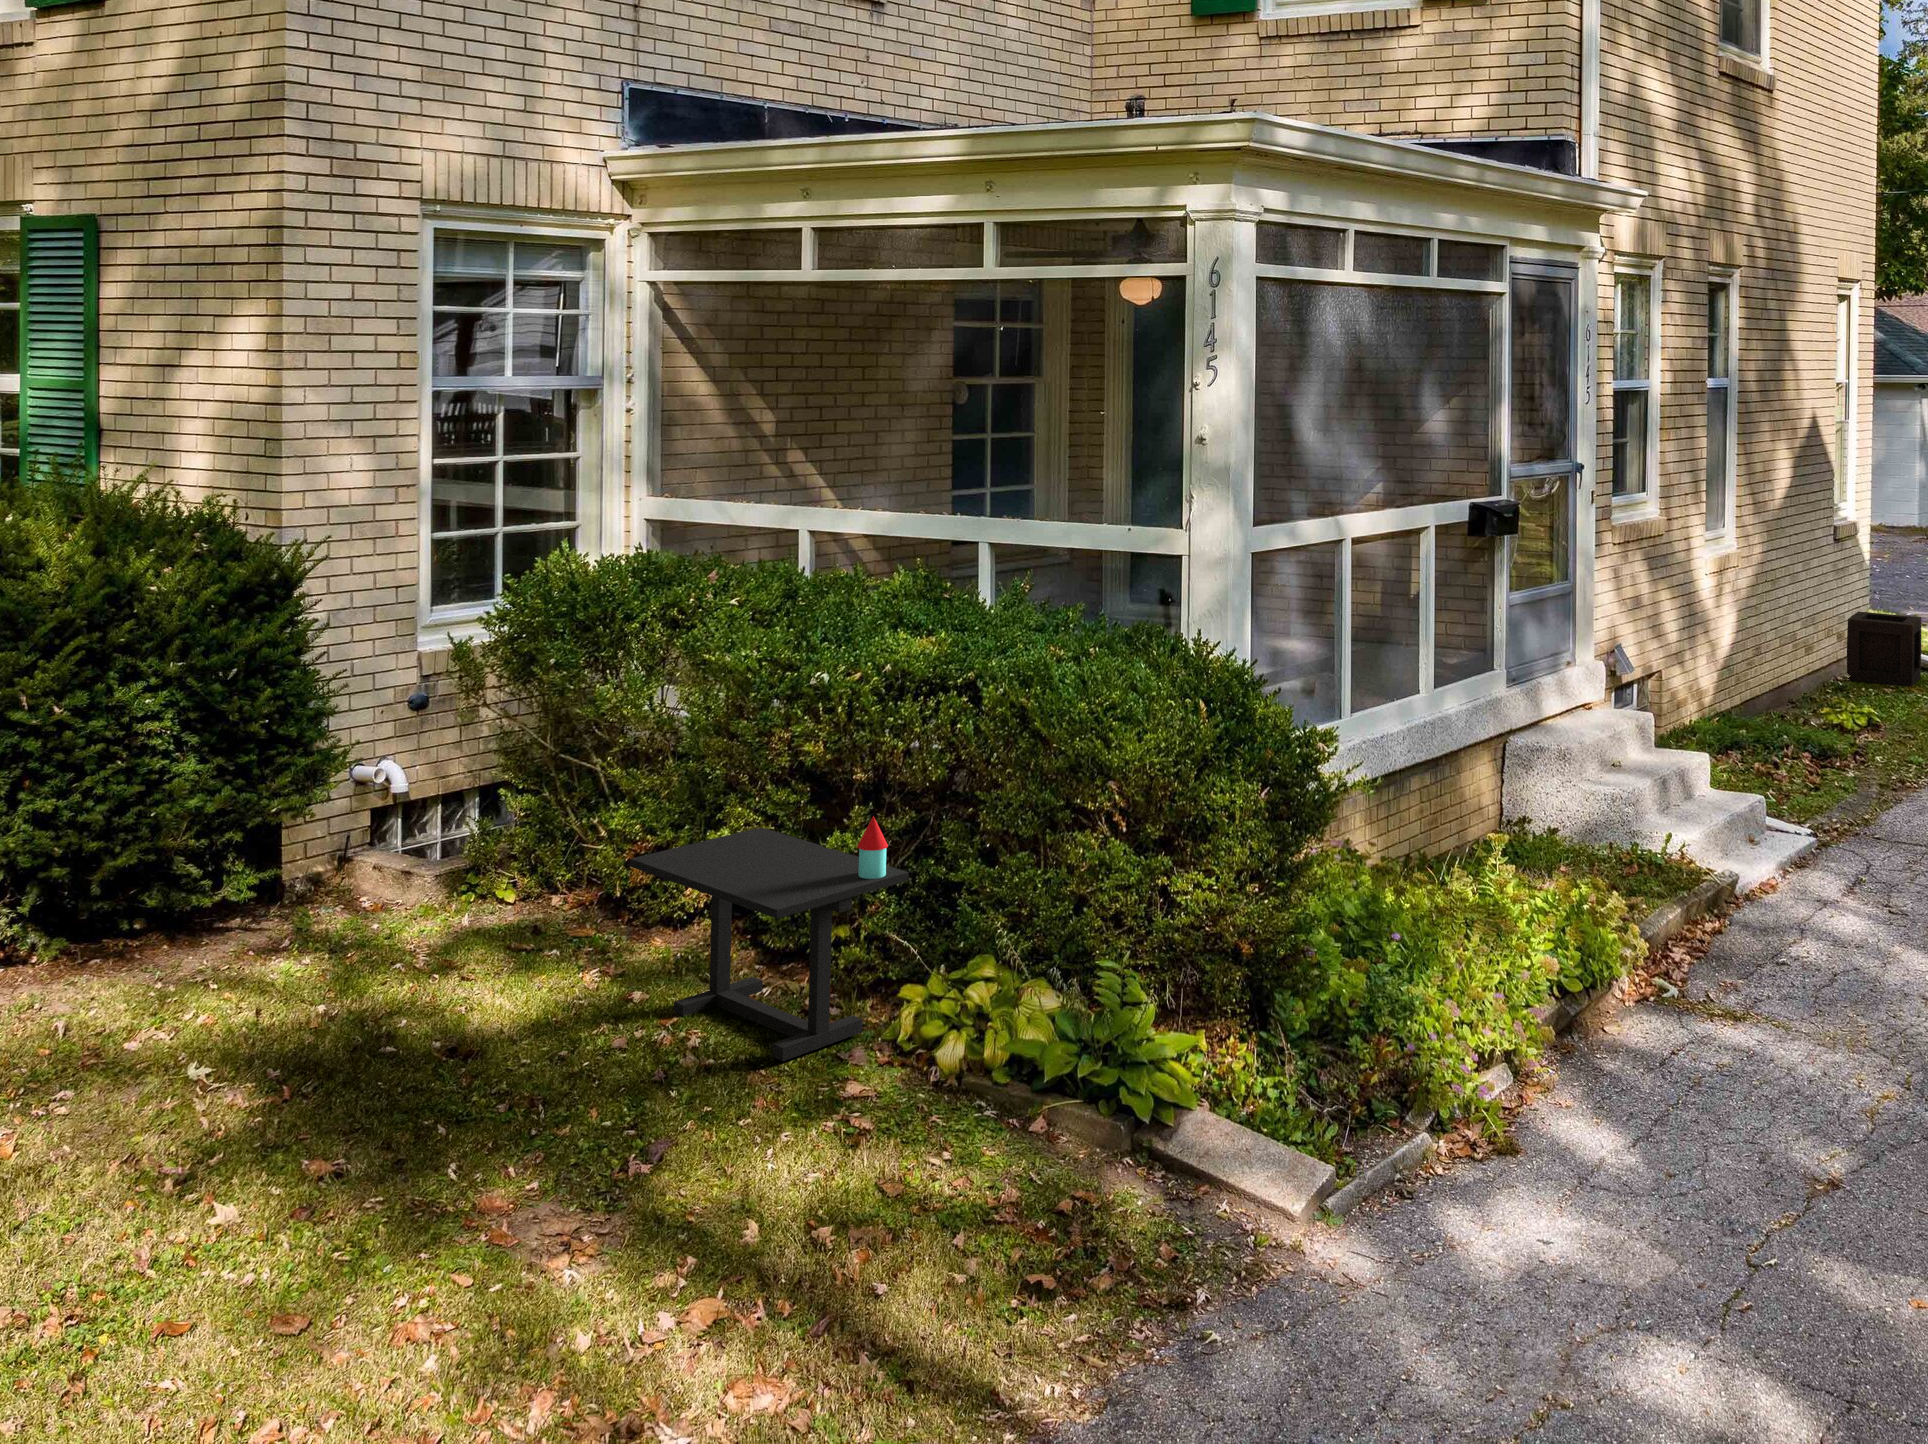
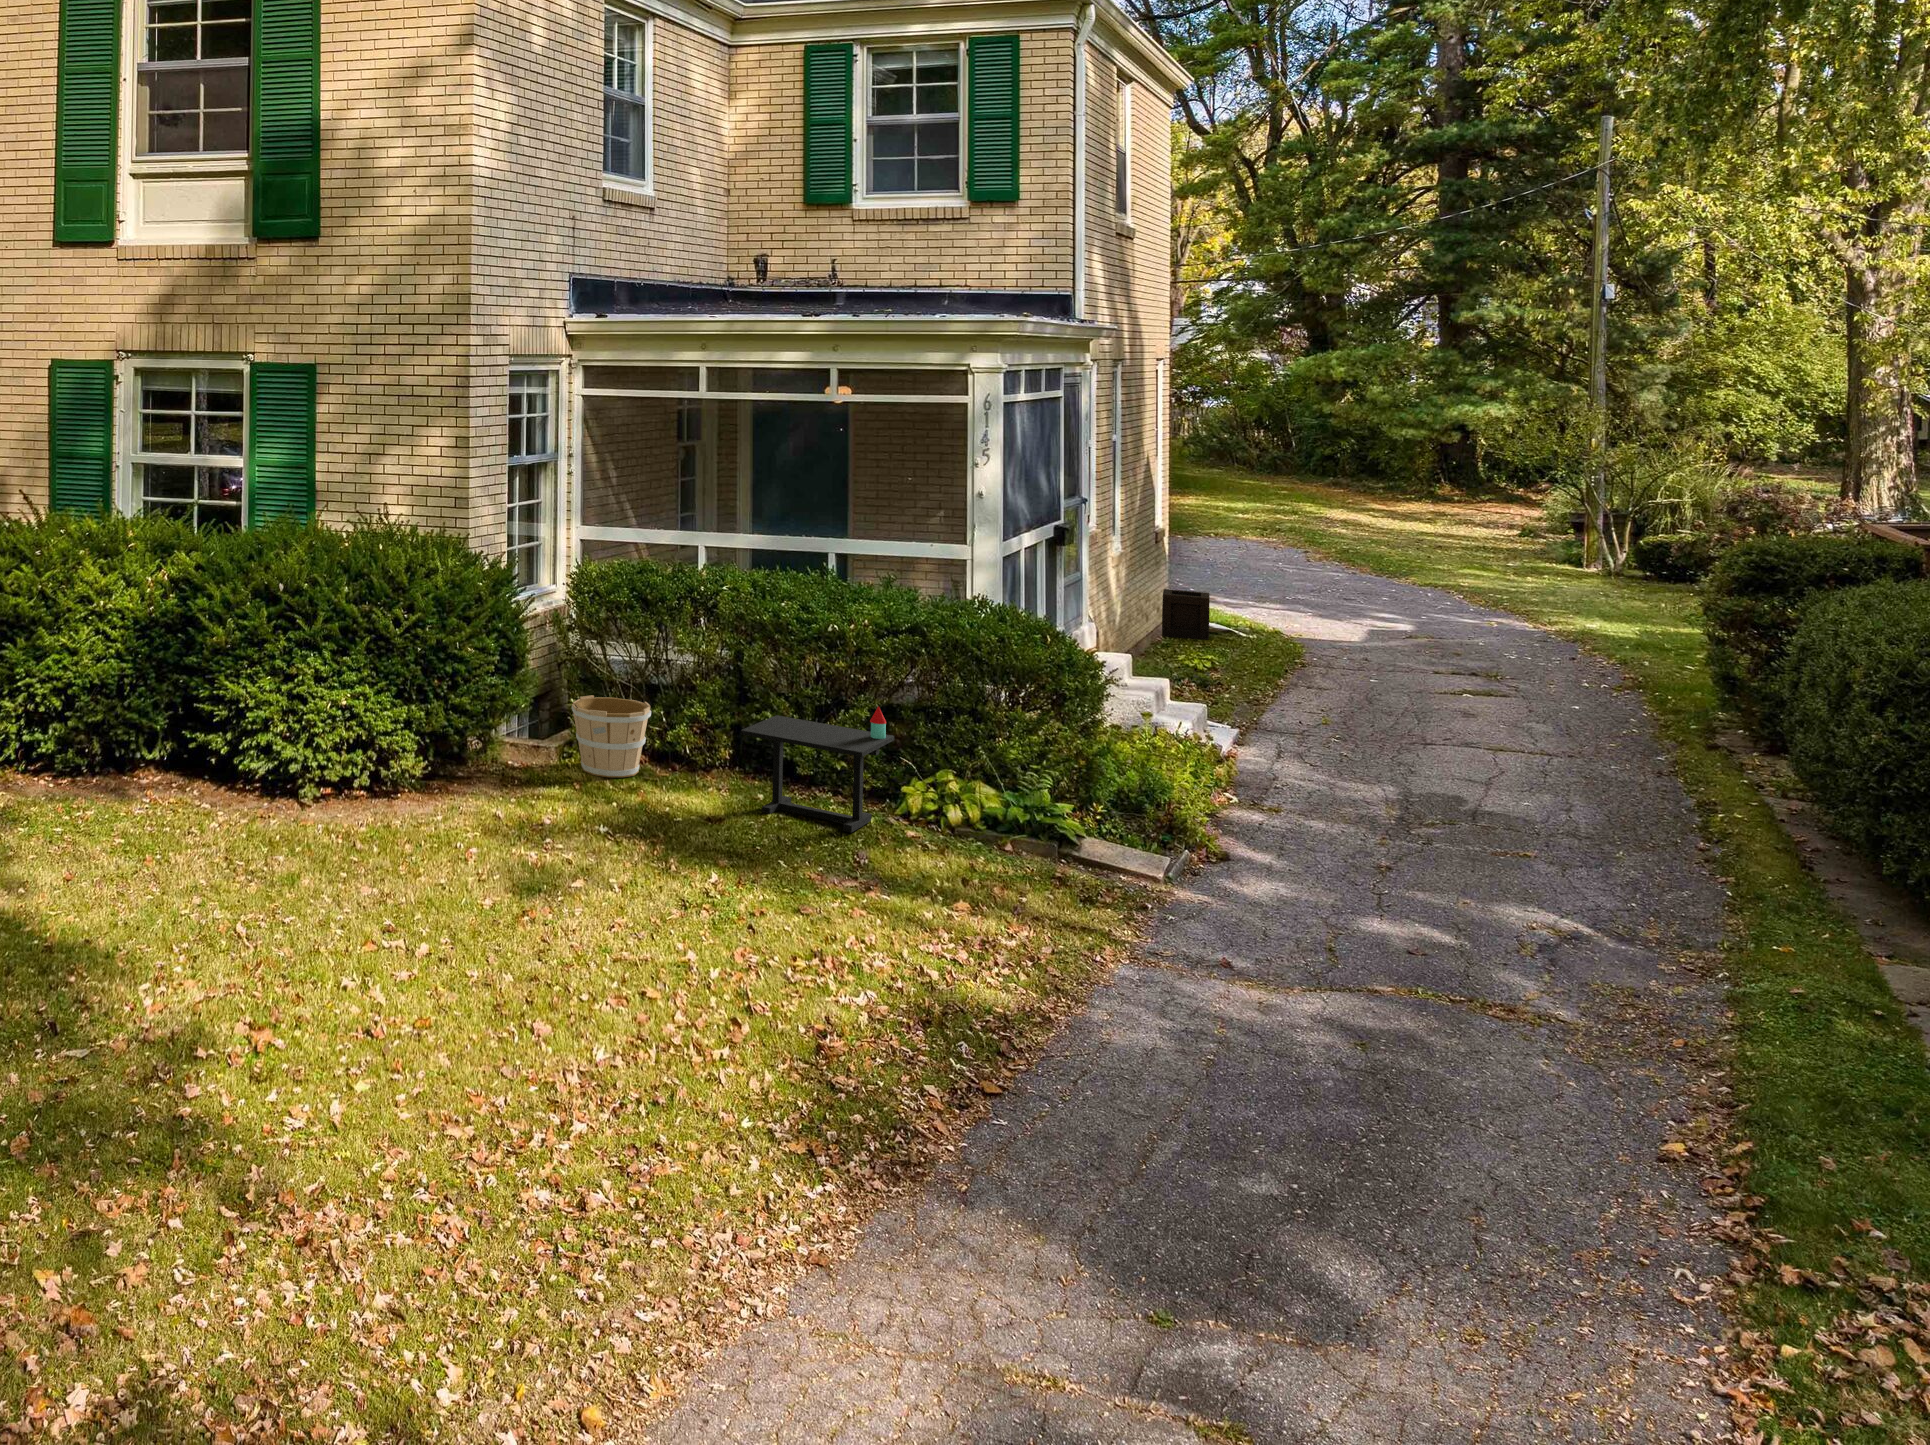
wooden bucket: none [441,785,591,936] -> present [572,695,651,777]

